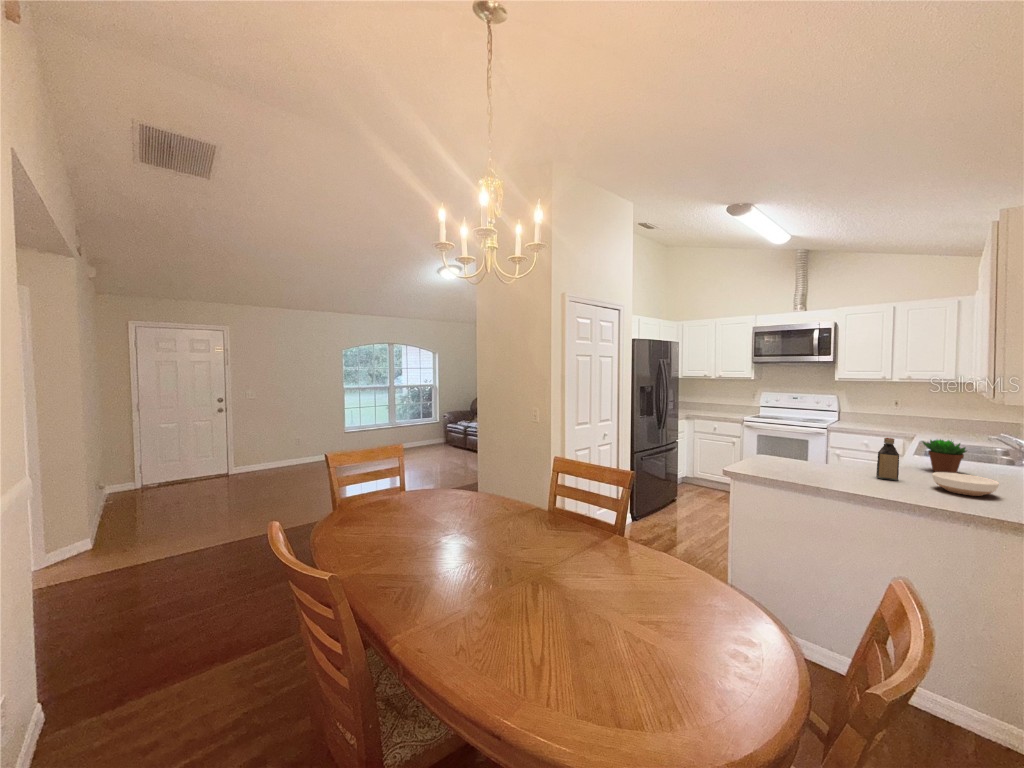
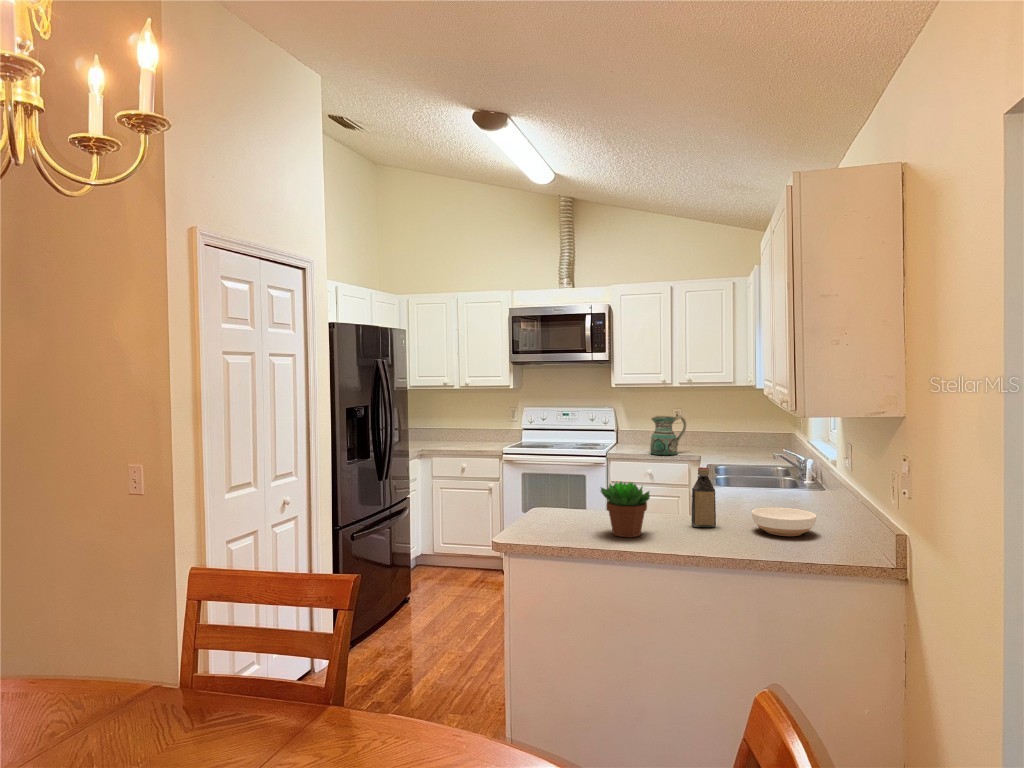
ceramic pitcher: none [867,403,904,433] -> present [650,416,686,455]
succulent plant: present [923,439,966,473] -> present [601,482,650,537]

